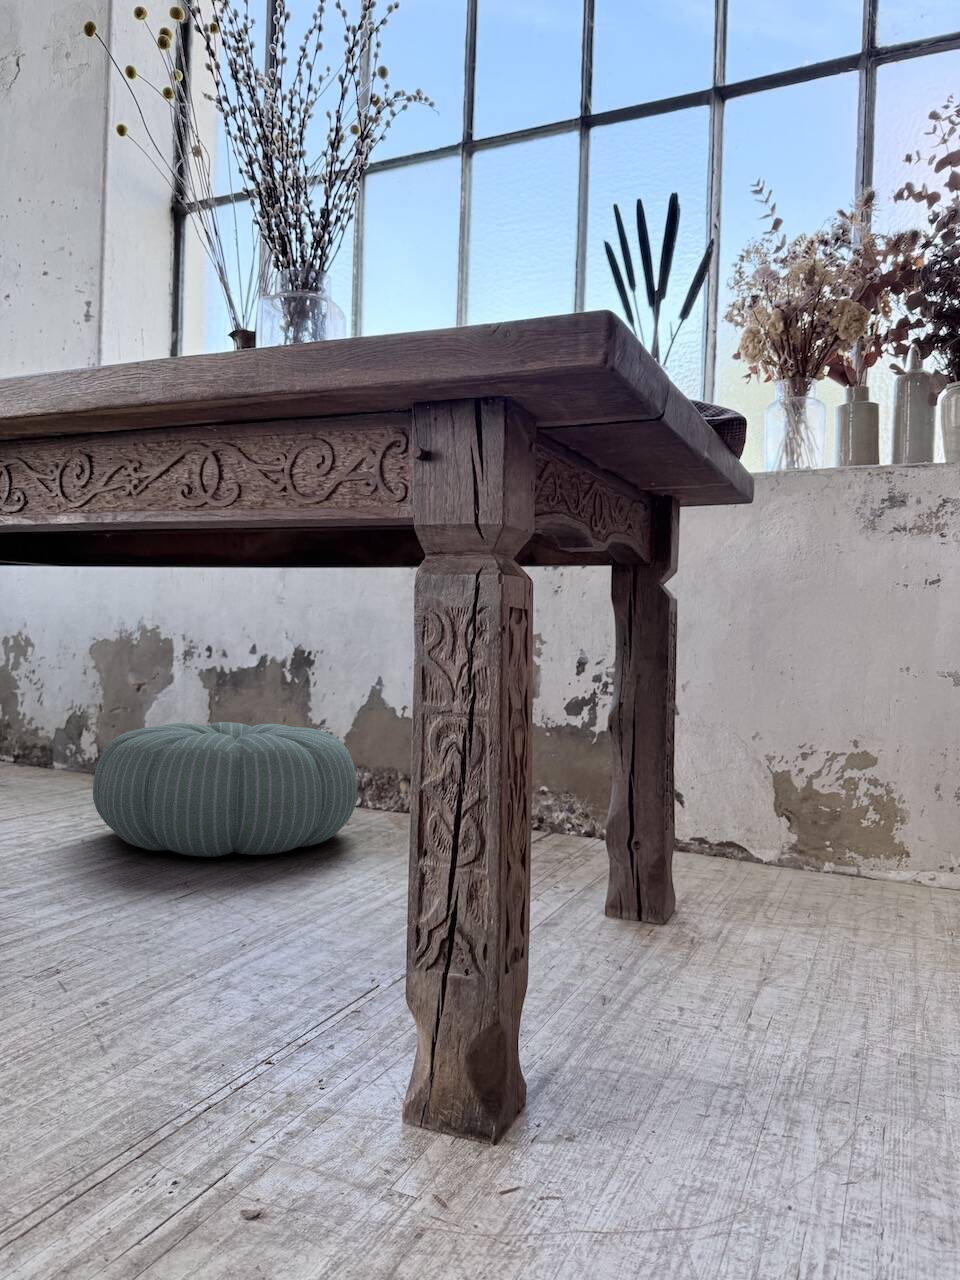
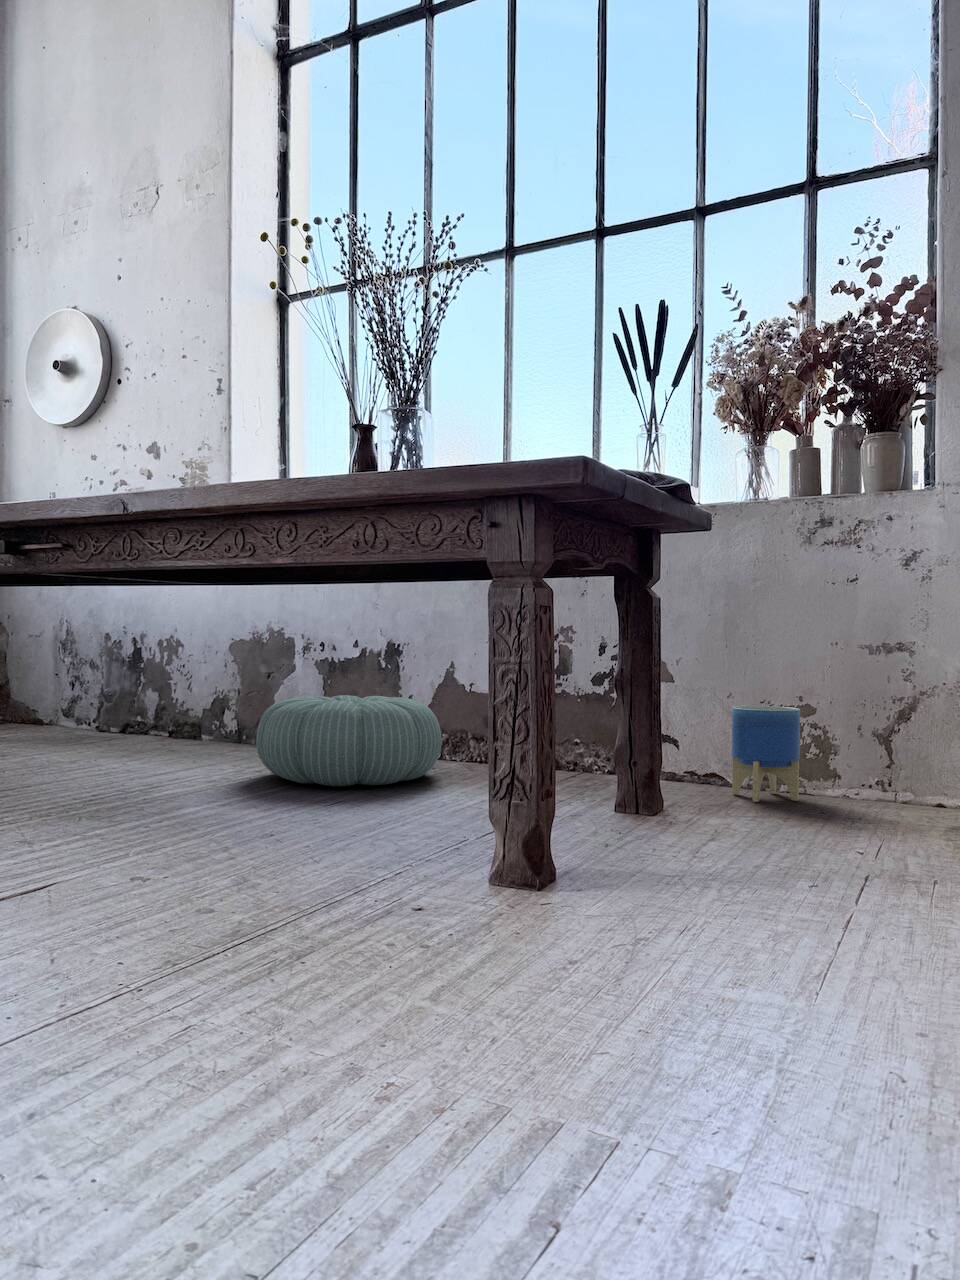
planter: none [761,752,860,892] -> present [732,706,800,802]

